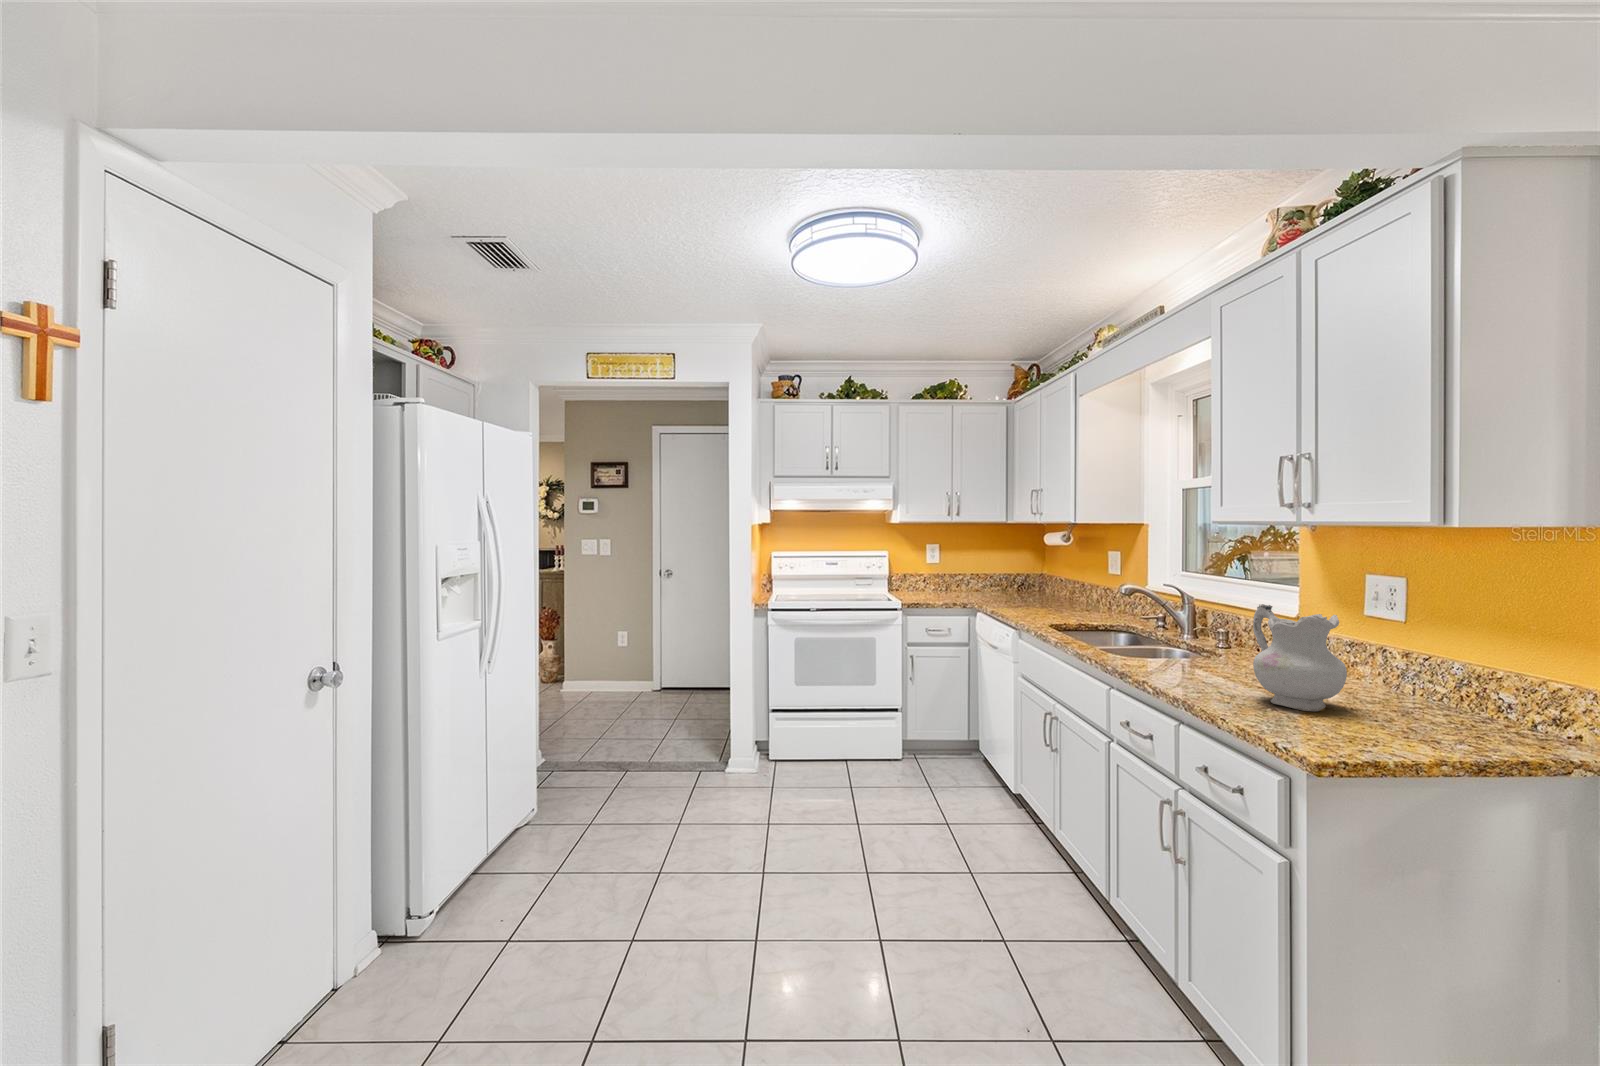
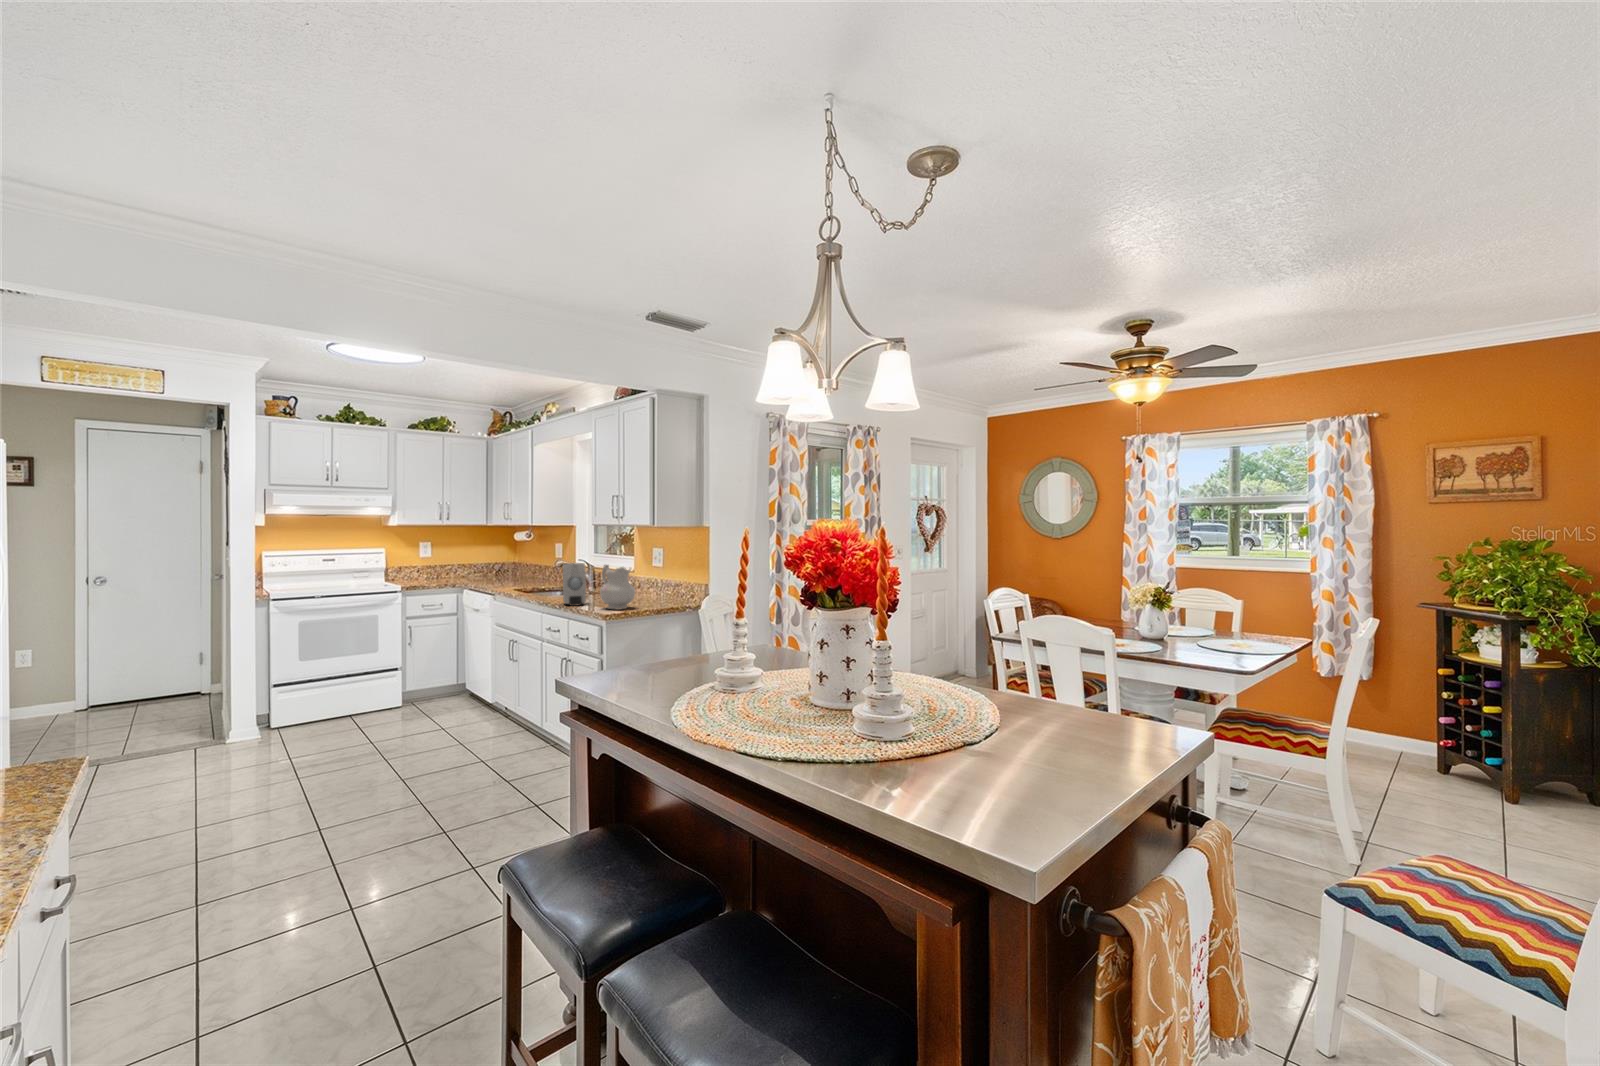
soap dispenser: none [1153,595,1208,681] -> present [563,563,586,606]

